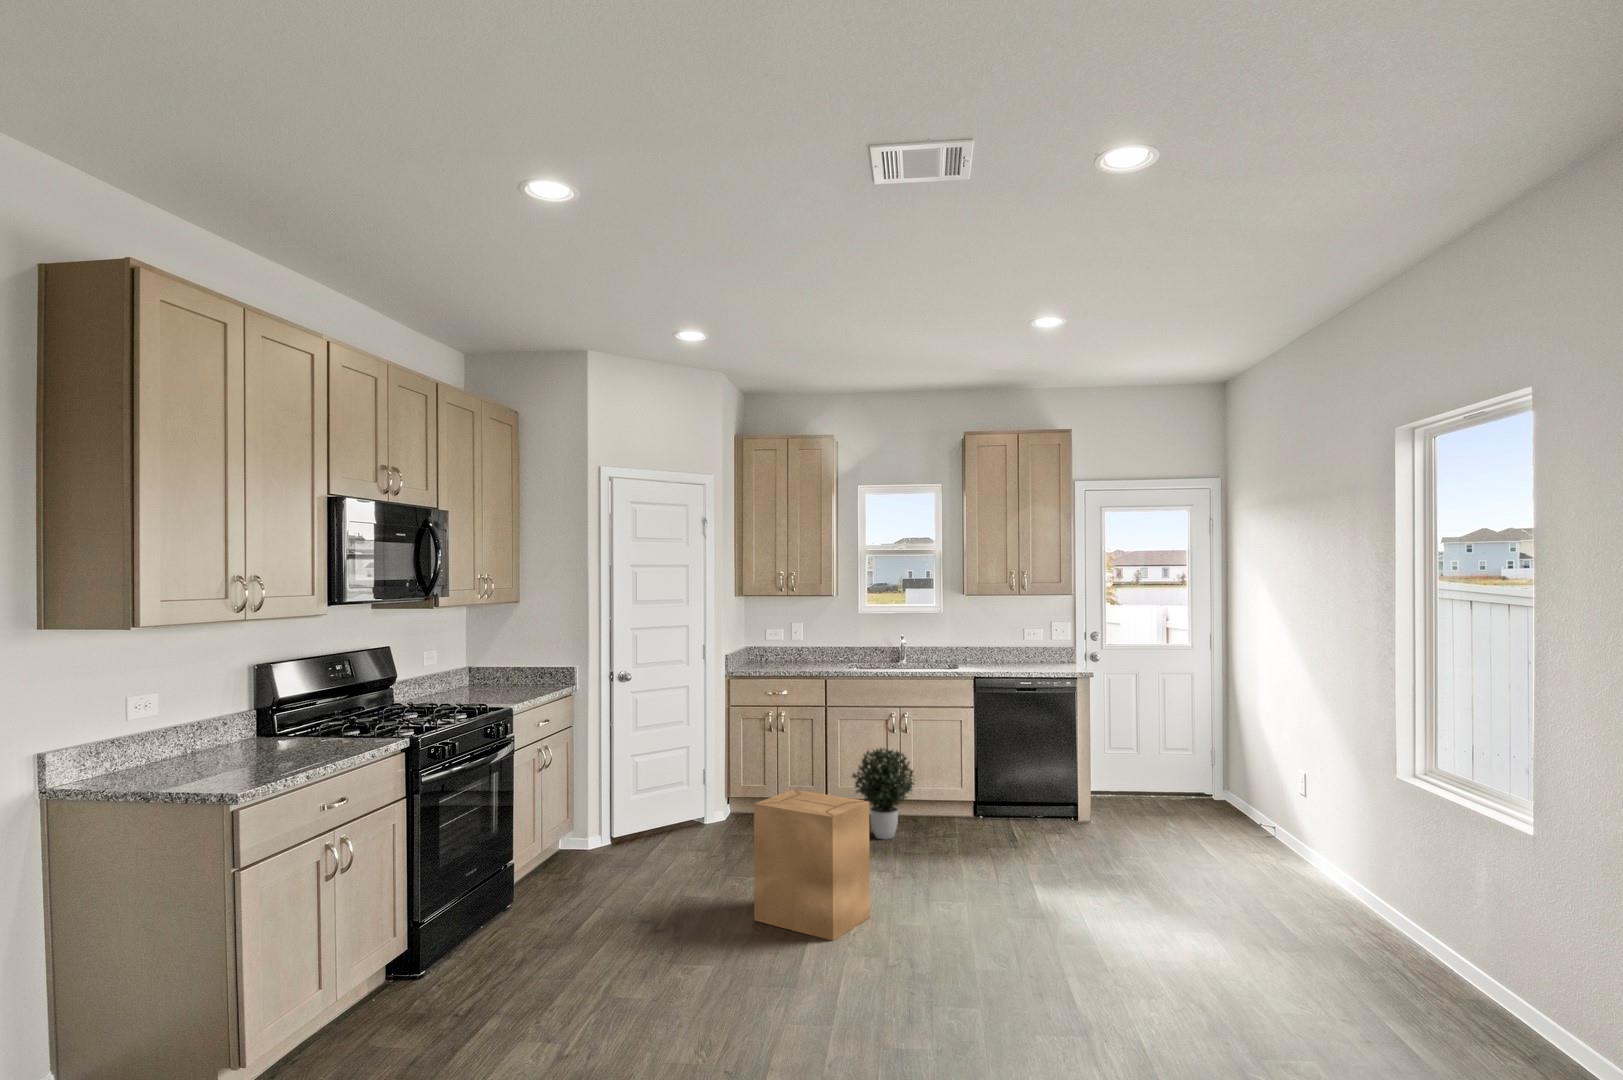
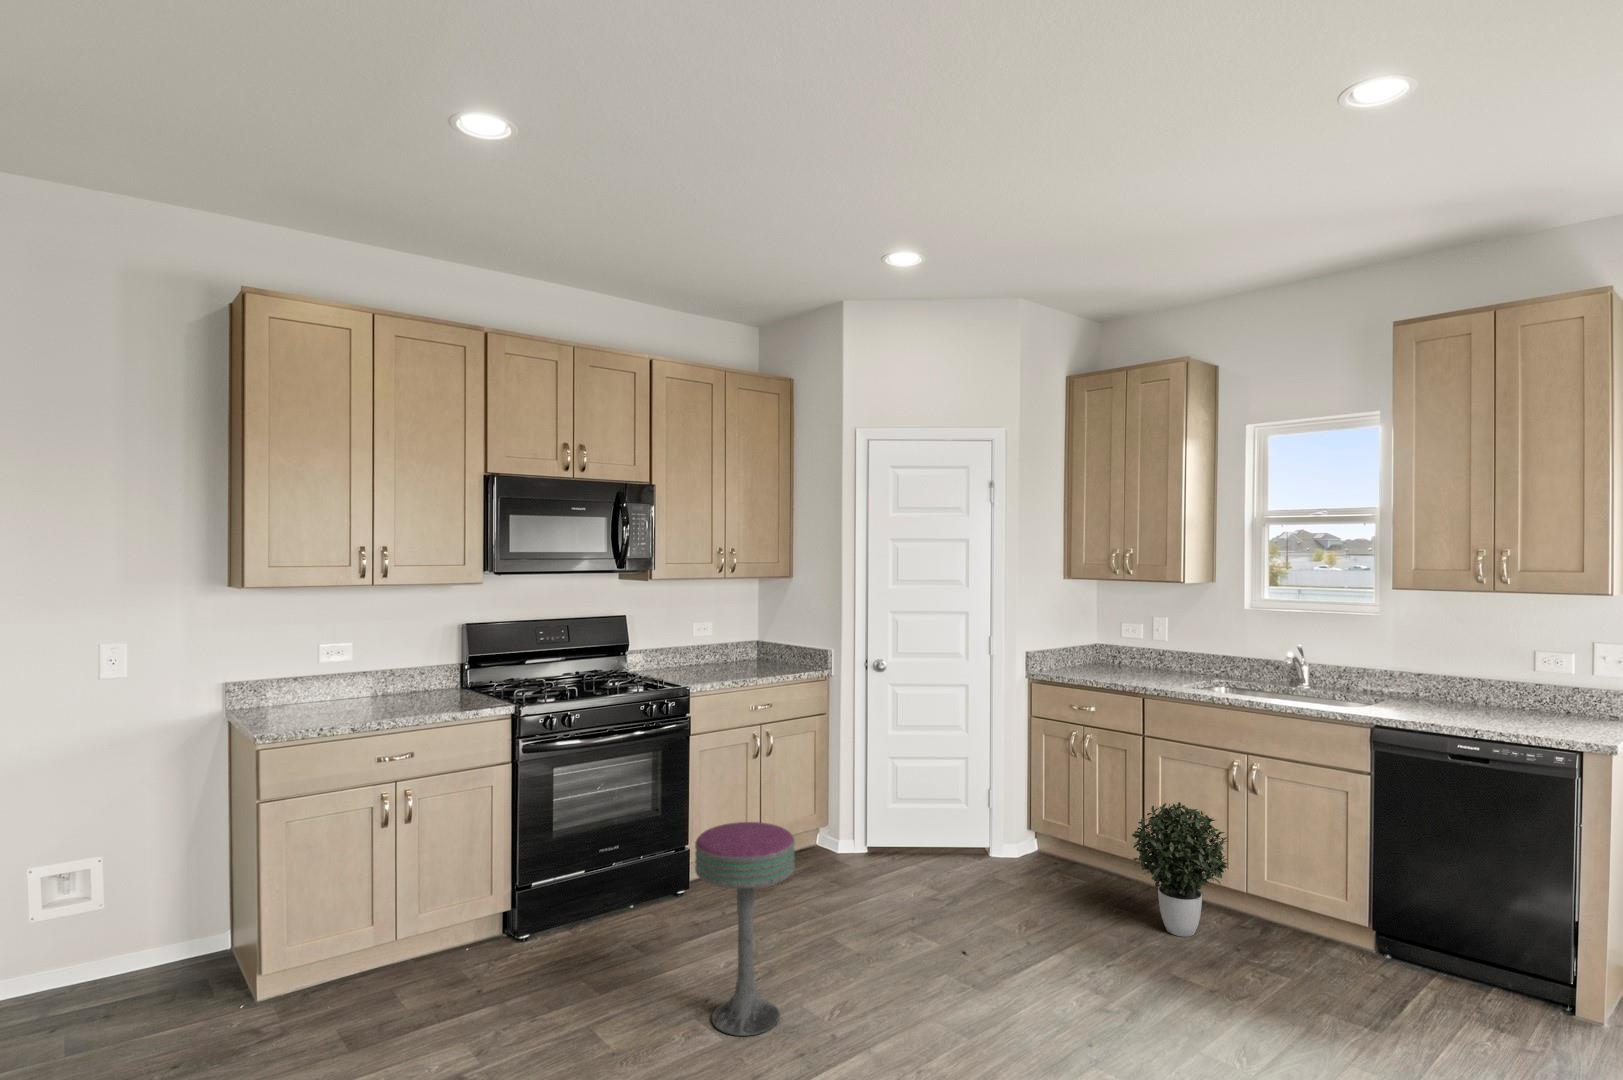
cardboard box: present [754,789,870,941] -> none [849,836,979,1054]
bar stool: none [676,797,758,969] -> present [695,822,795,1036]

